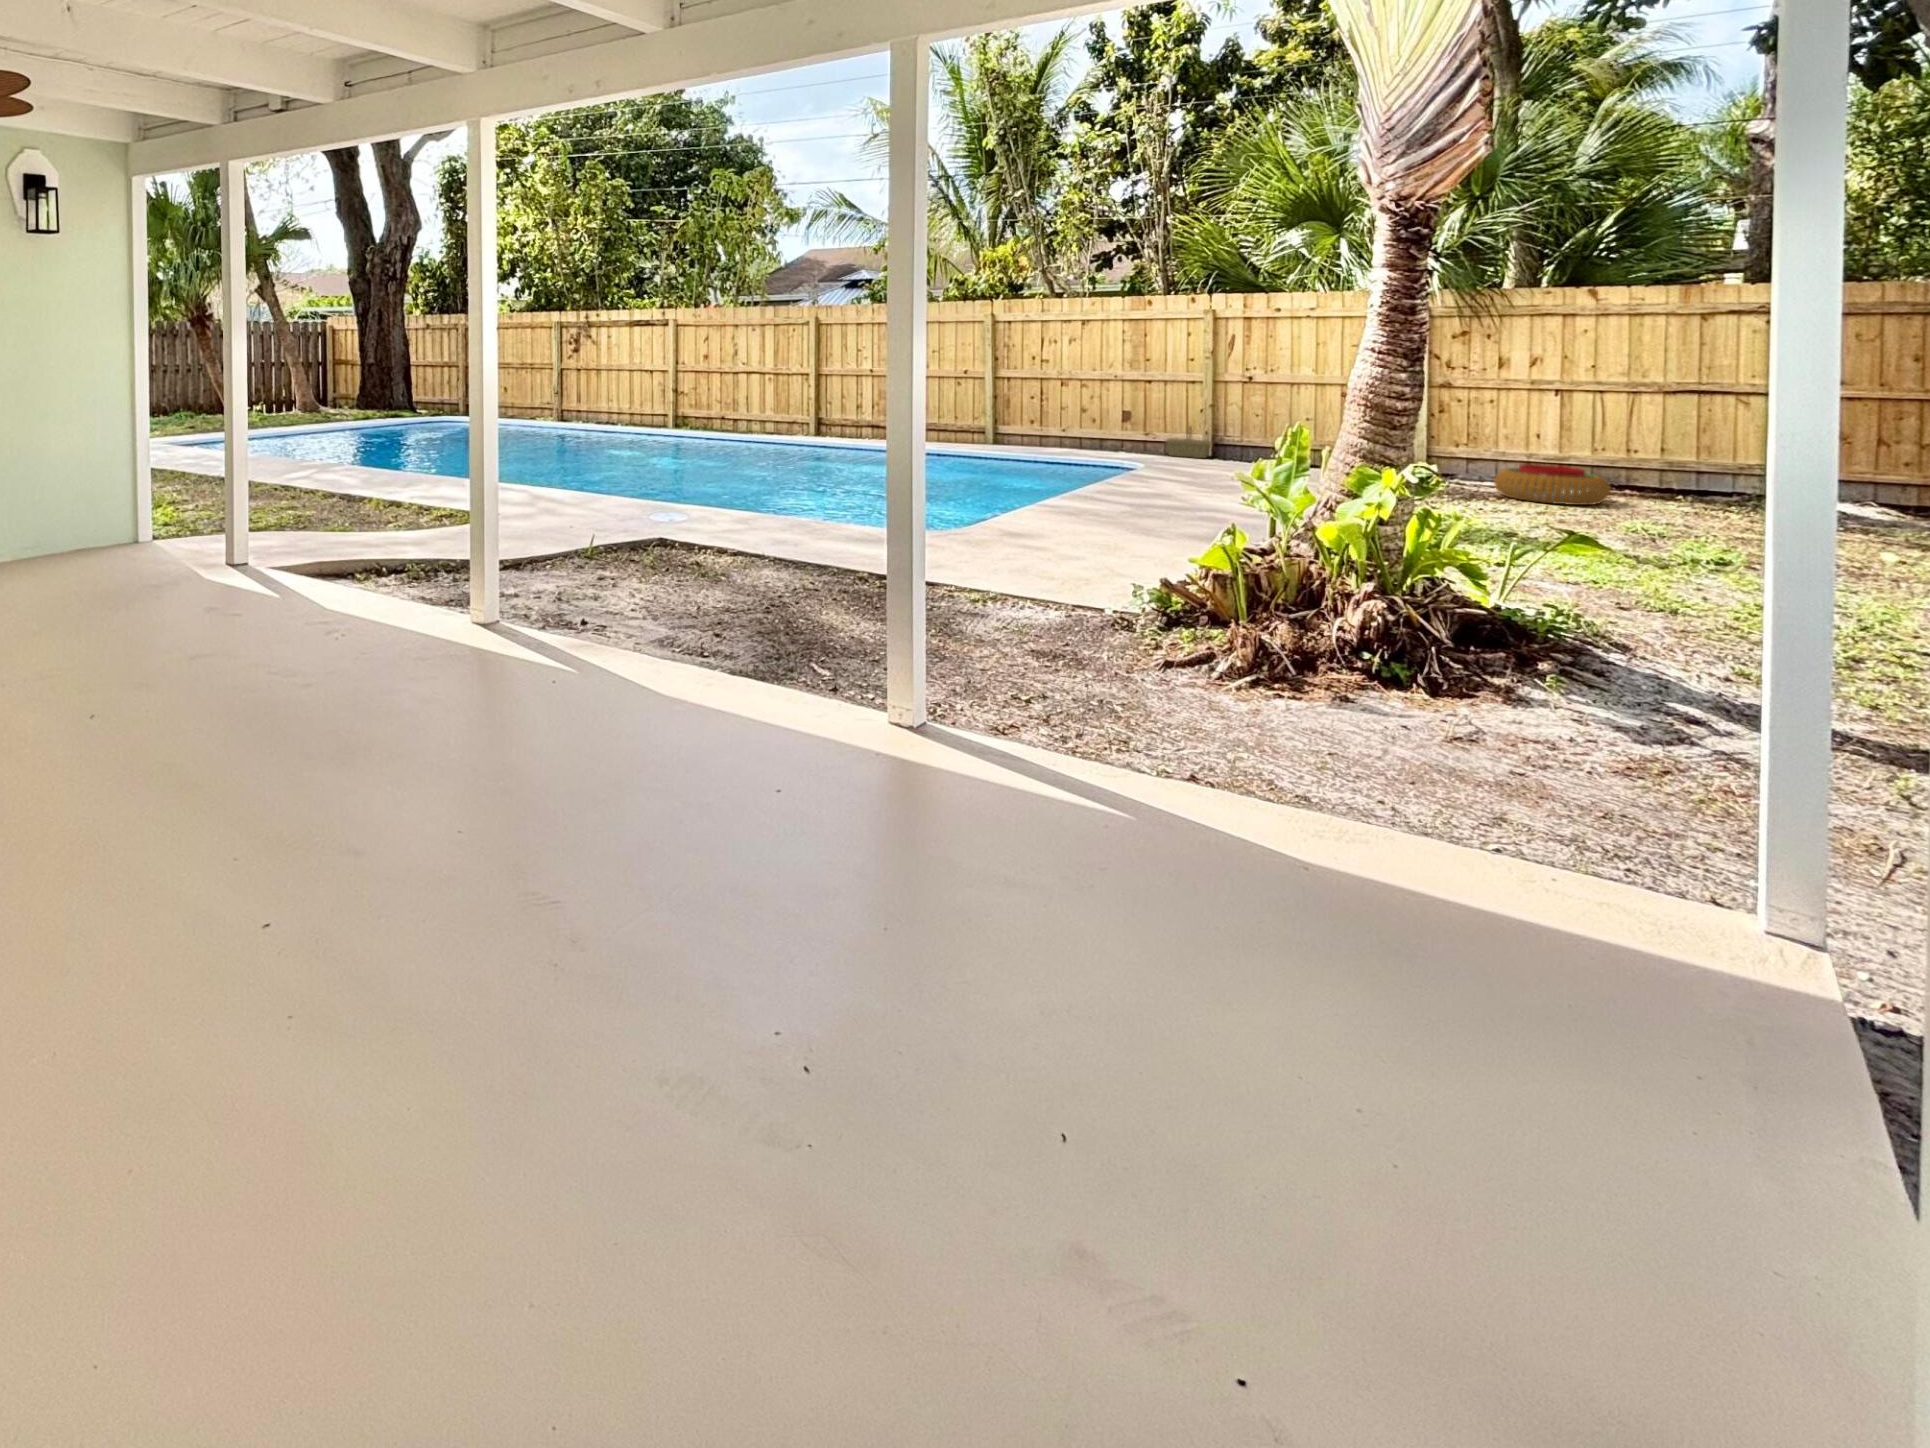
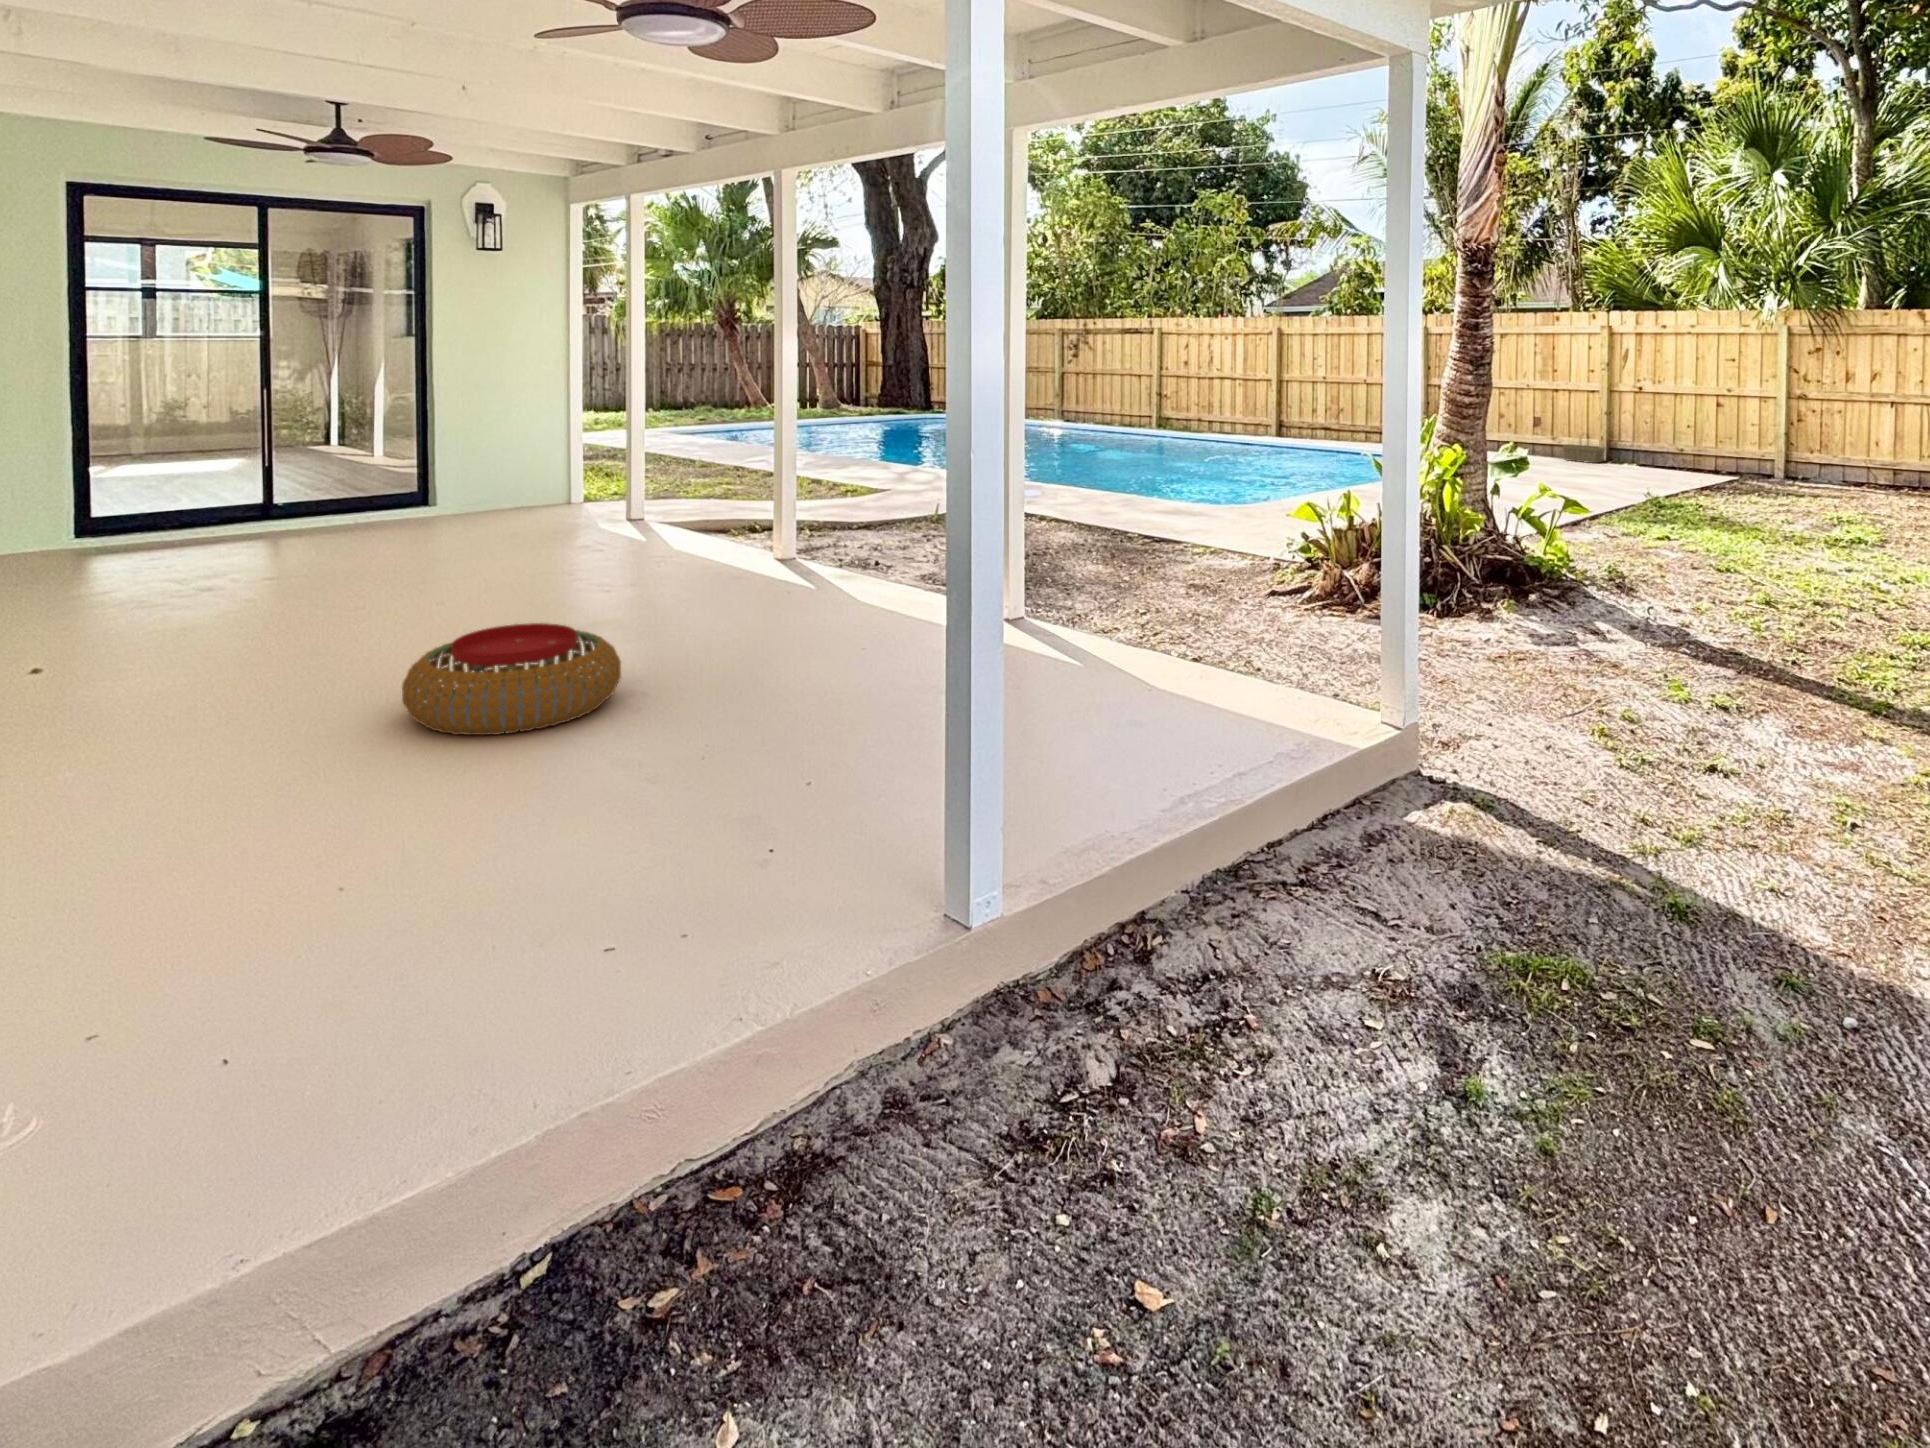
pouf: present [1494,464,1610,505] -> present [402,623,621,735]

